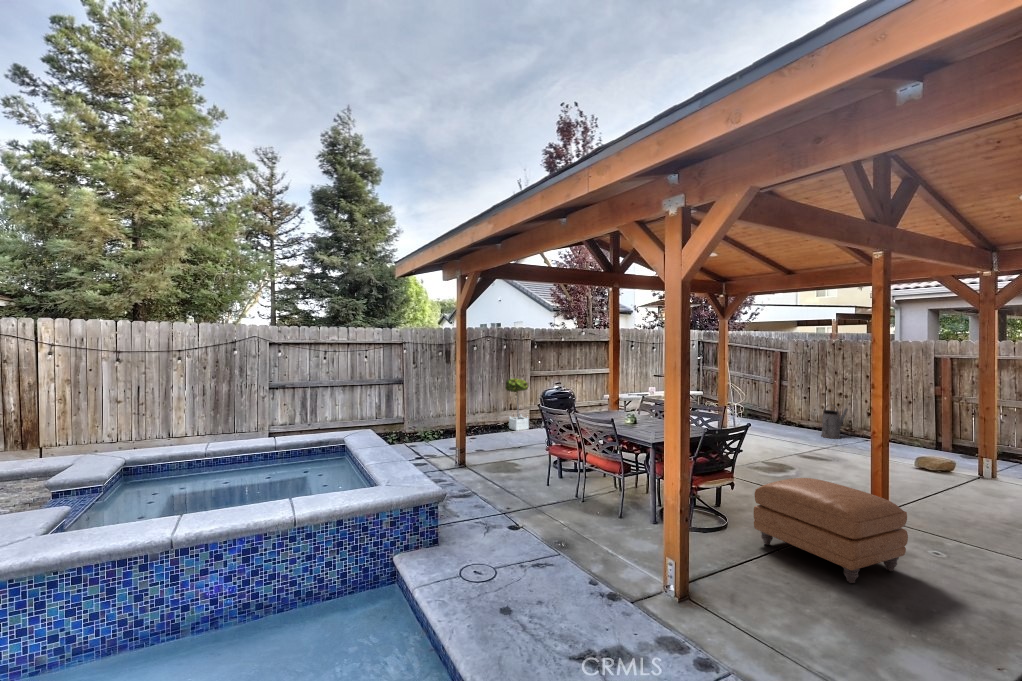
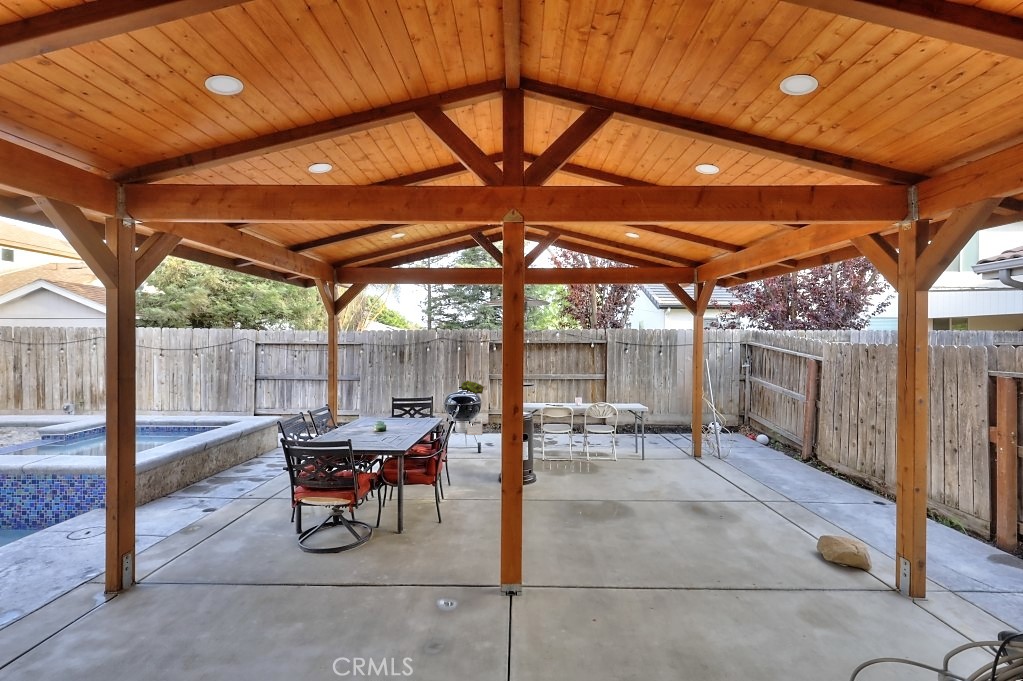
watering can: present [821,405,848,439] -> none [812,439,876,492]
ottoman: present [753,478,908,583] -> none [241,503,398,640]

